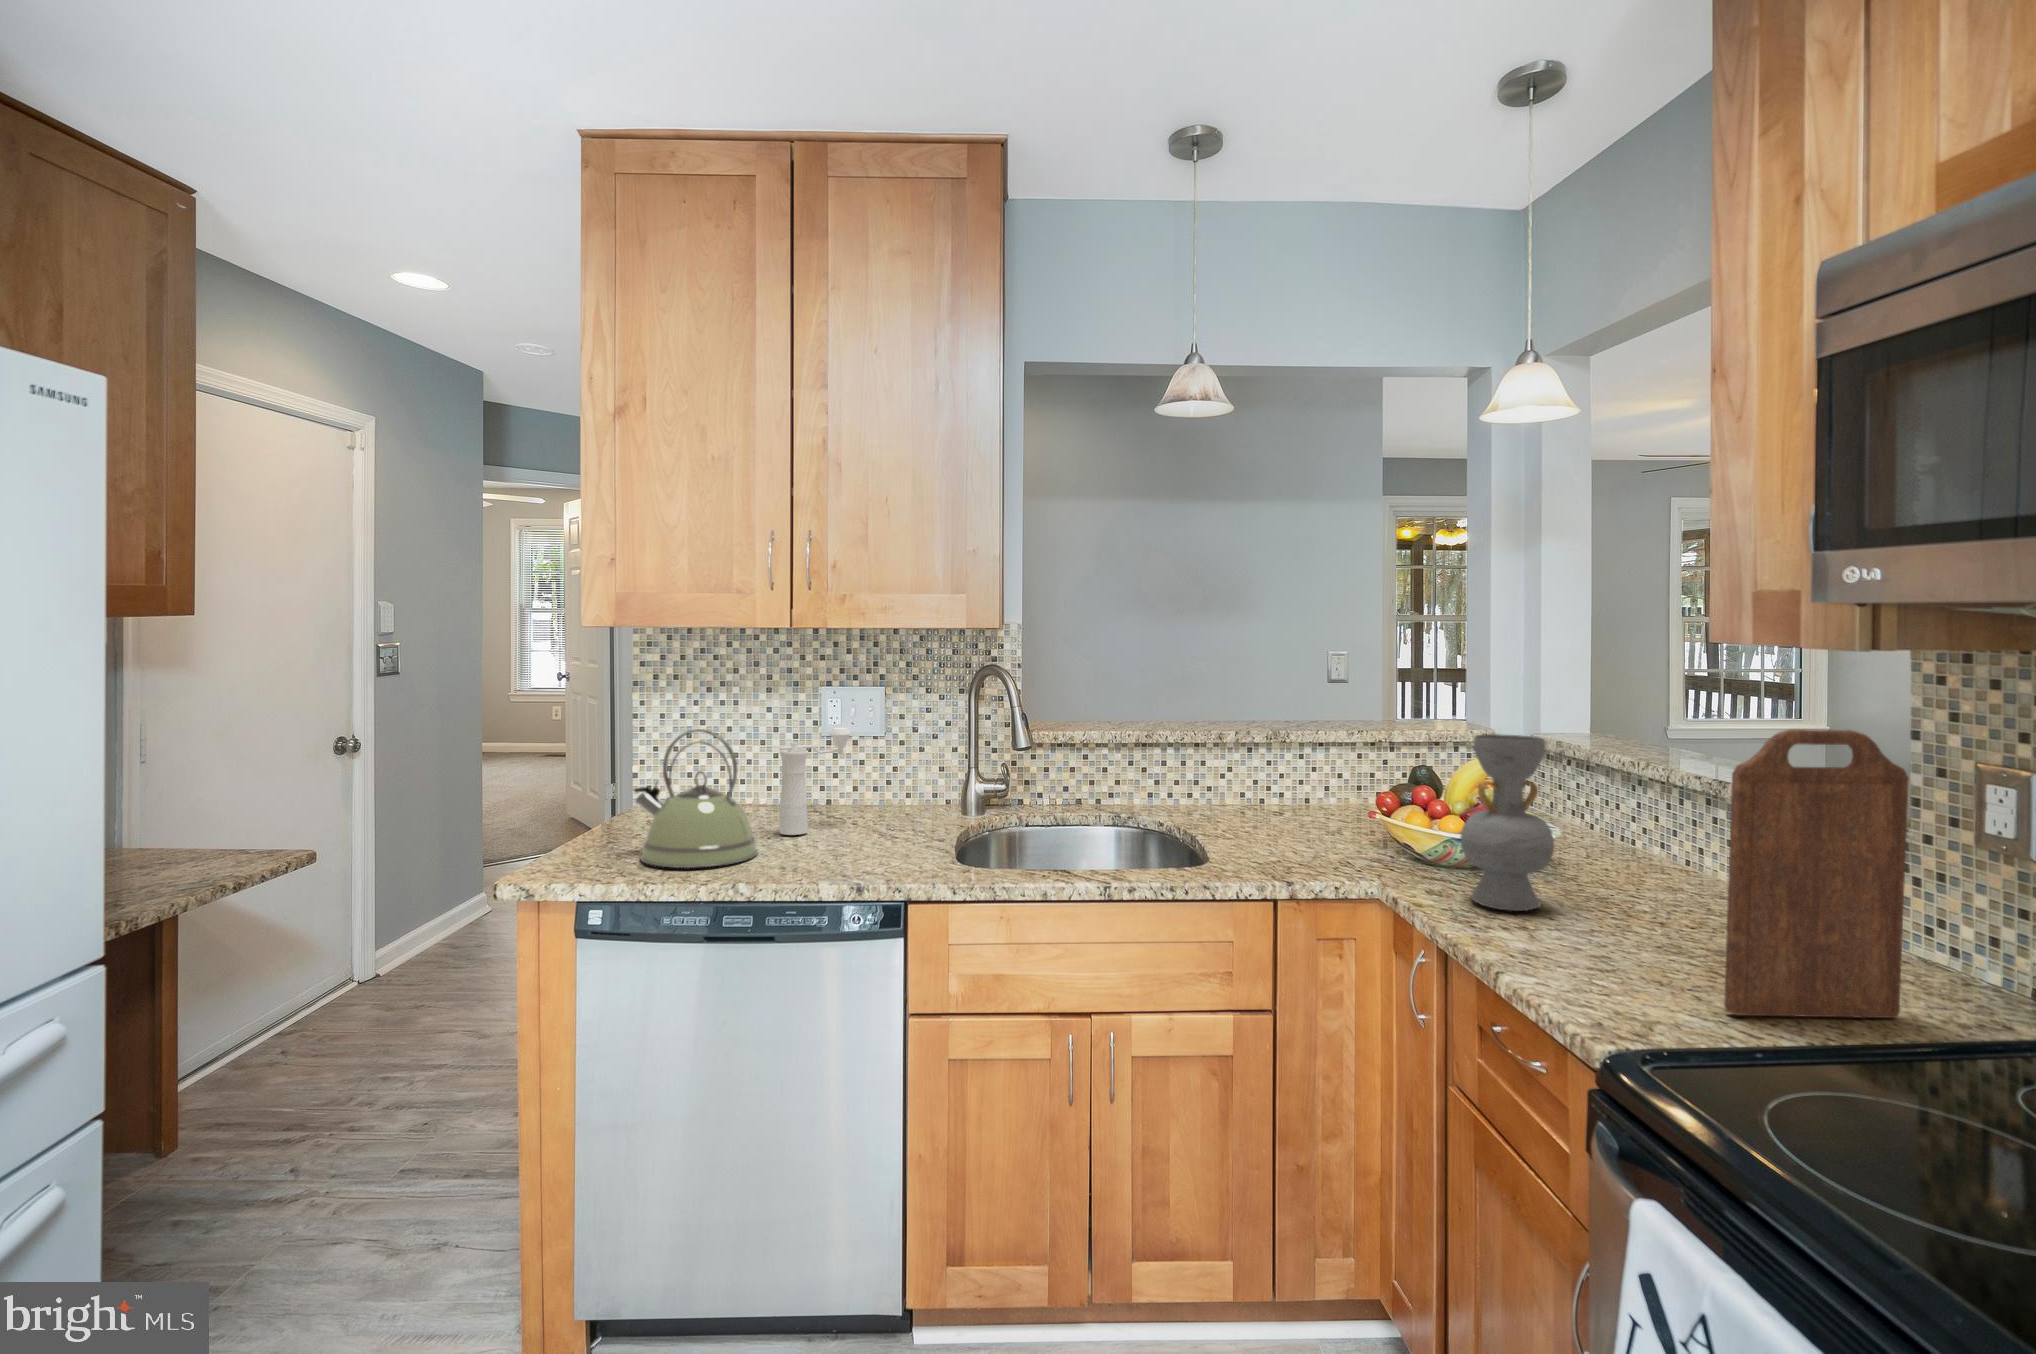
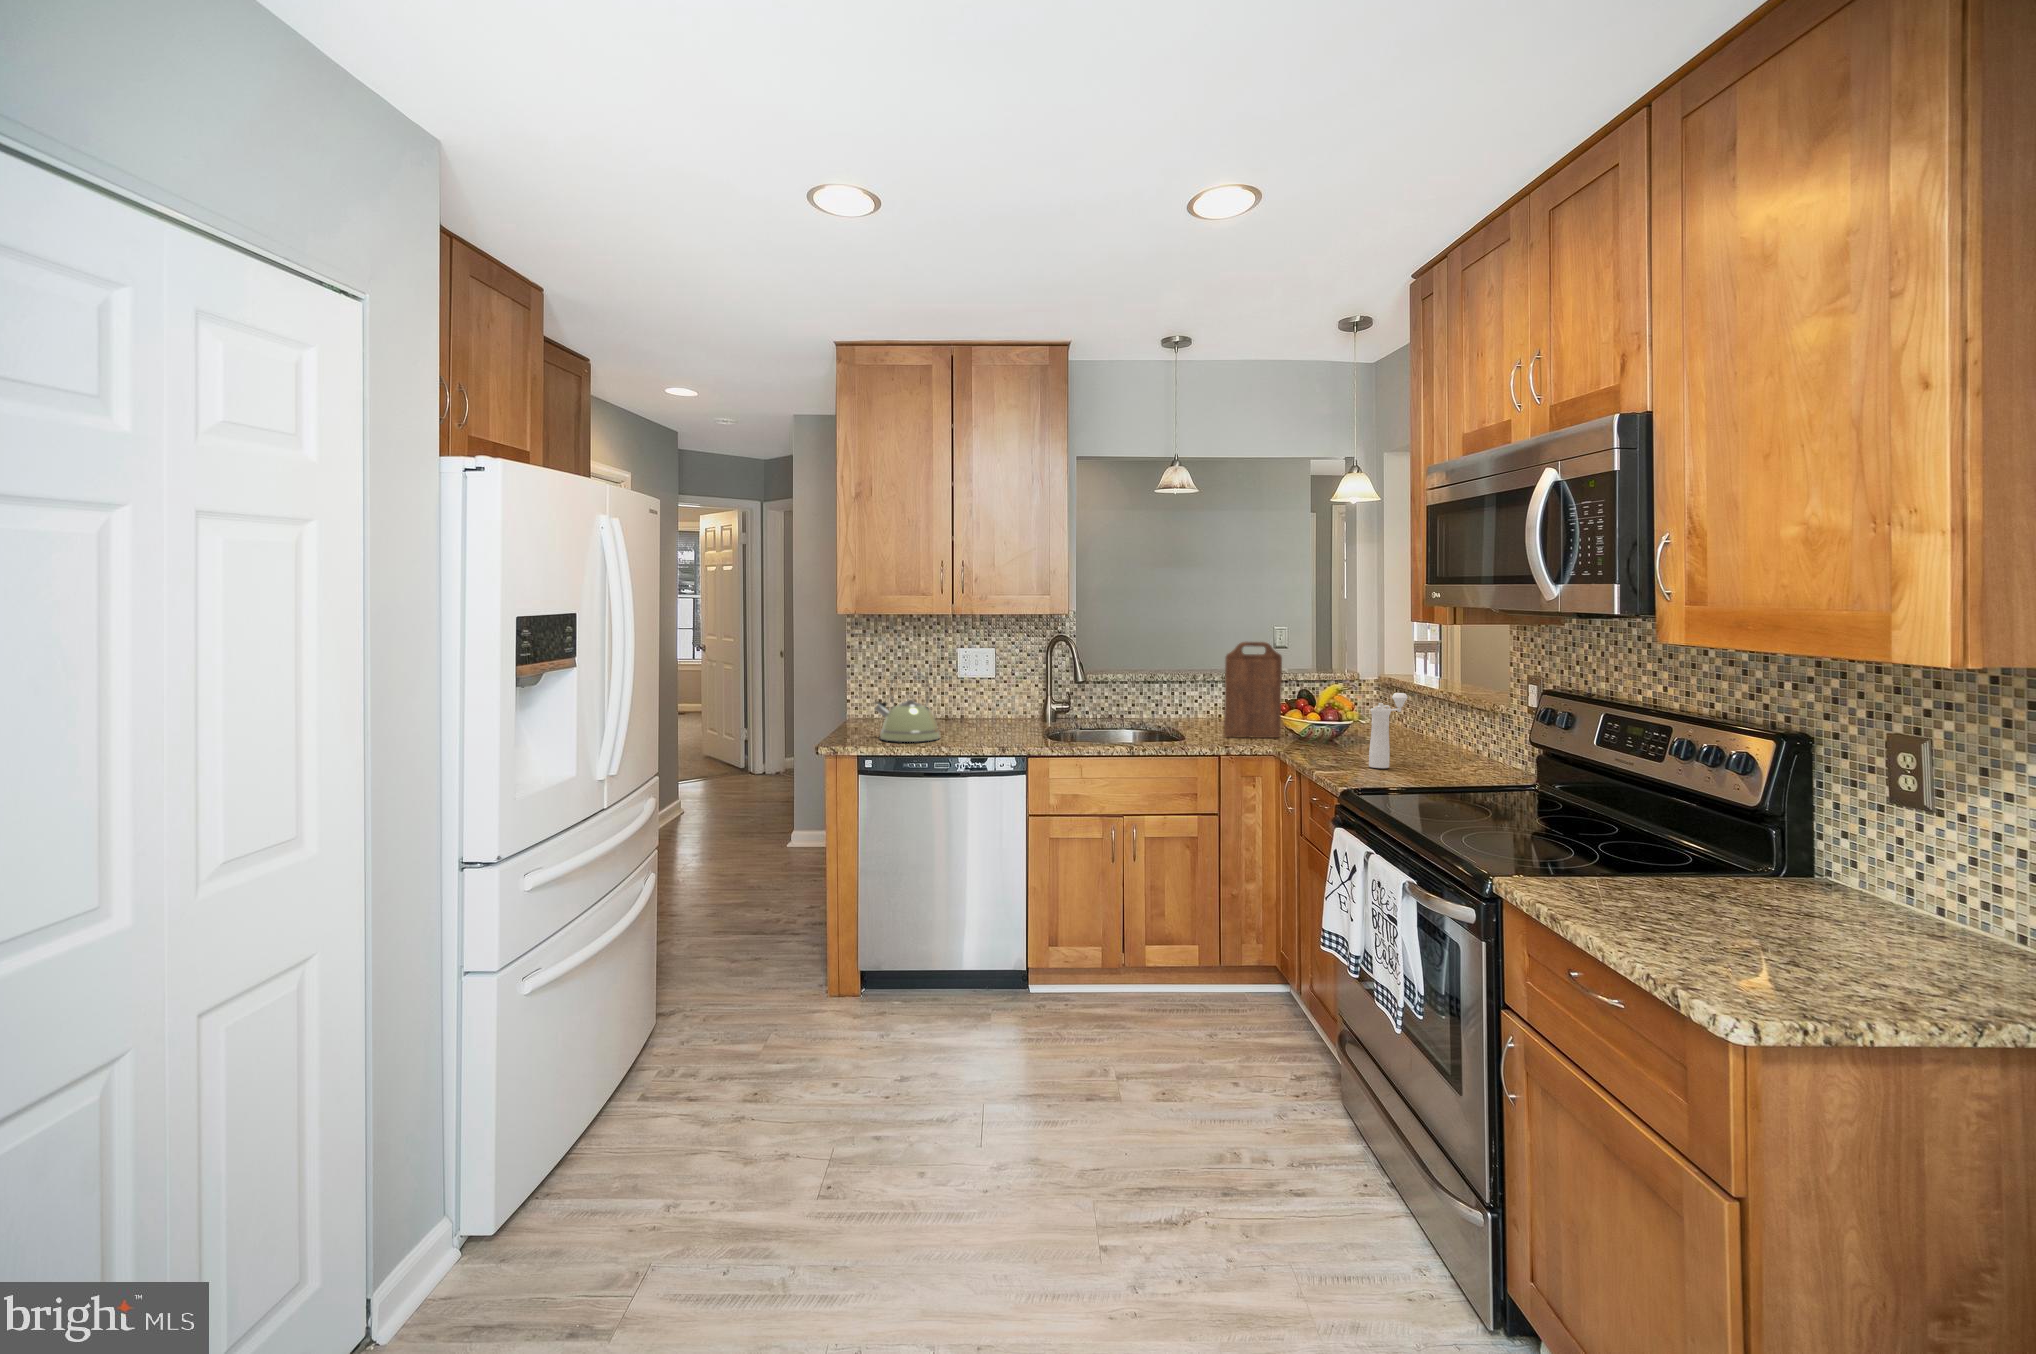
pepper mill: present [779,728,851,835] -> present [1369,693,1408,768]
cutting board: present [1724,729,1909,1018] -> present [1224,642,1282,738]
decorative vase: present [1460,734,1554,911] -> none [1312,668,1357,755]

